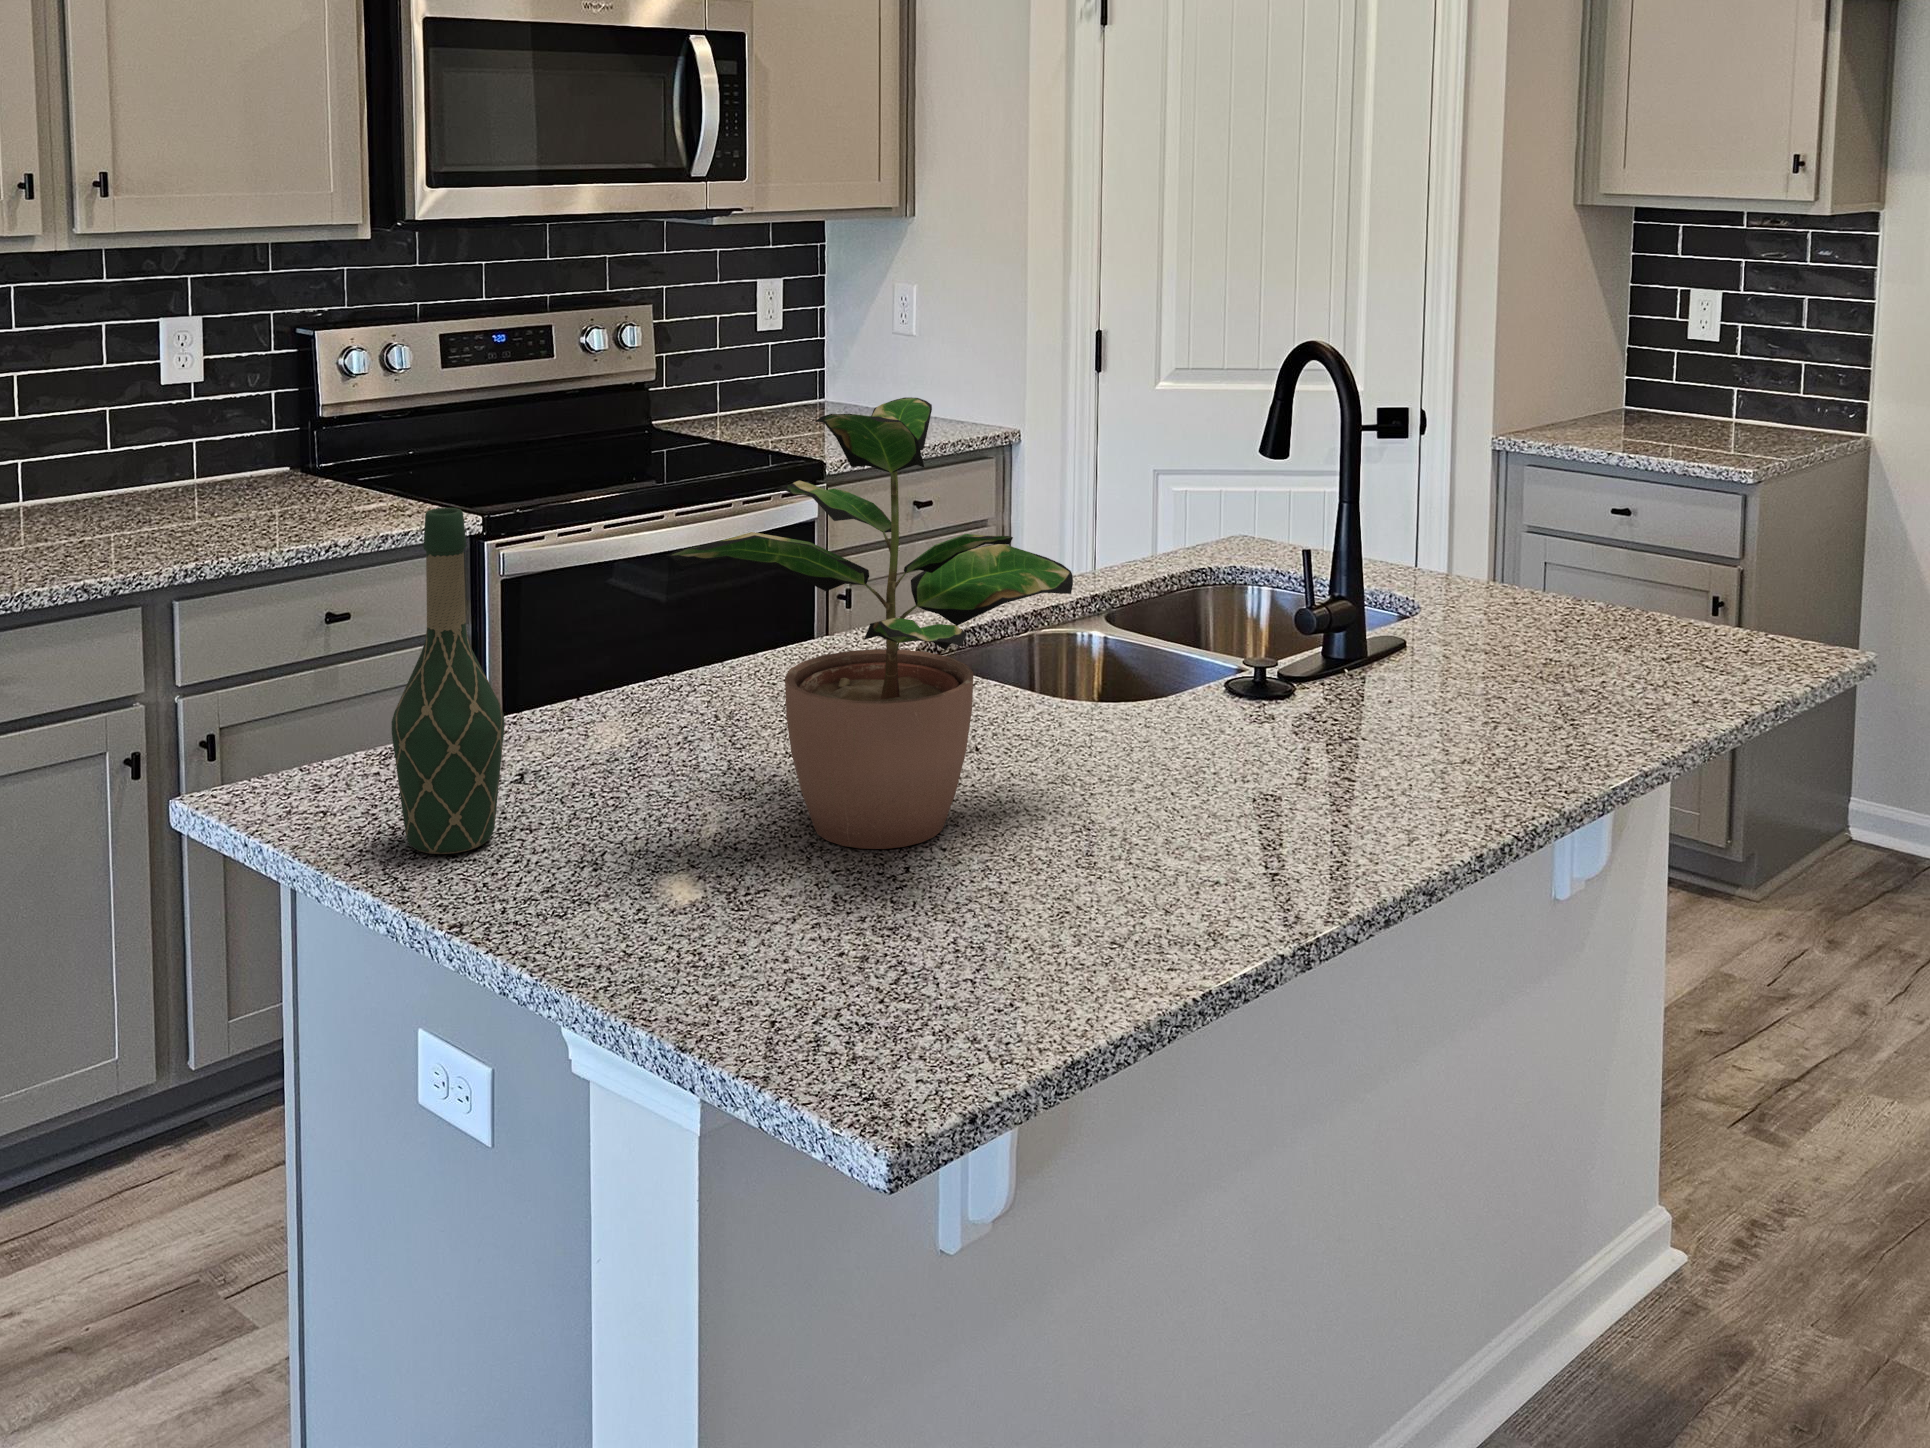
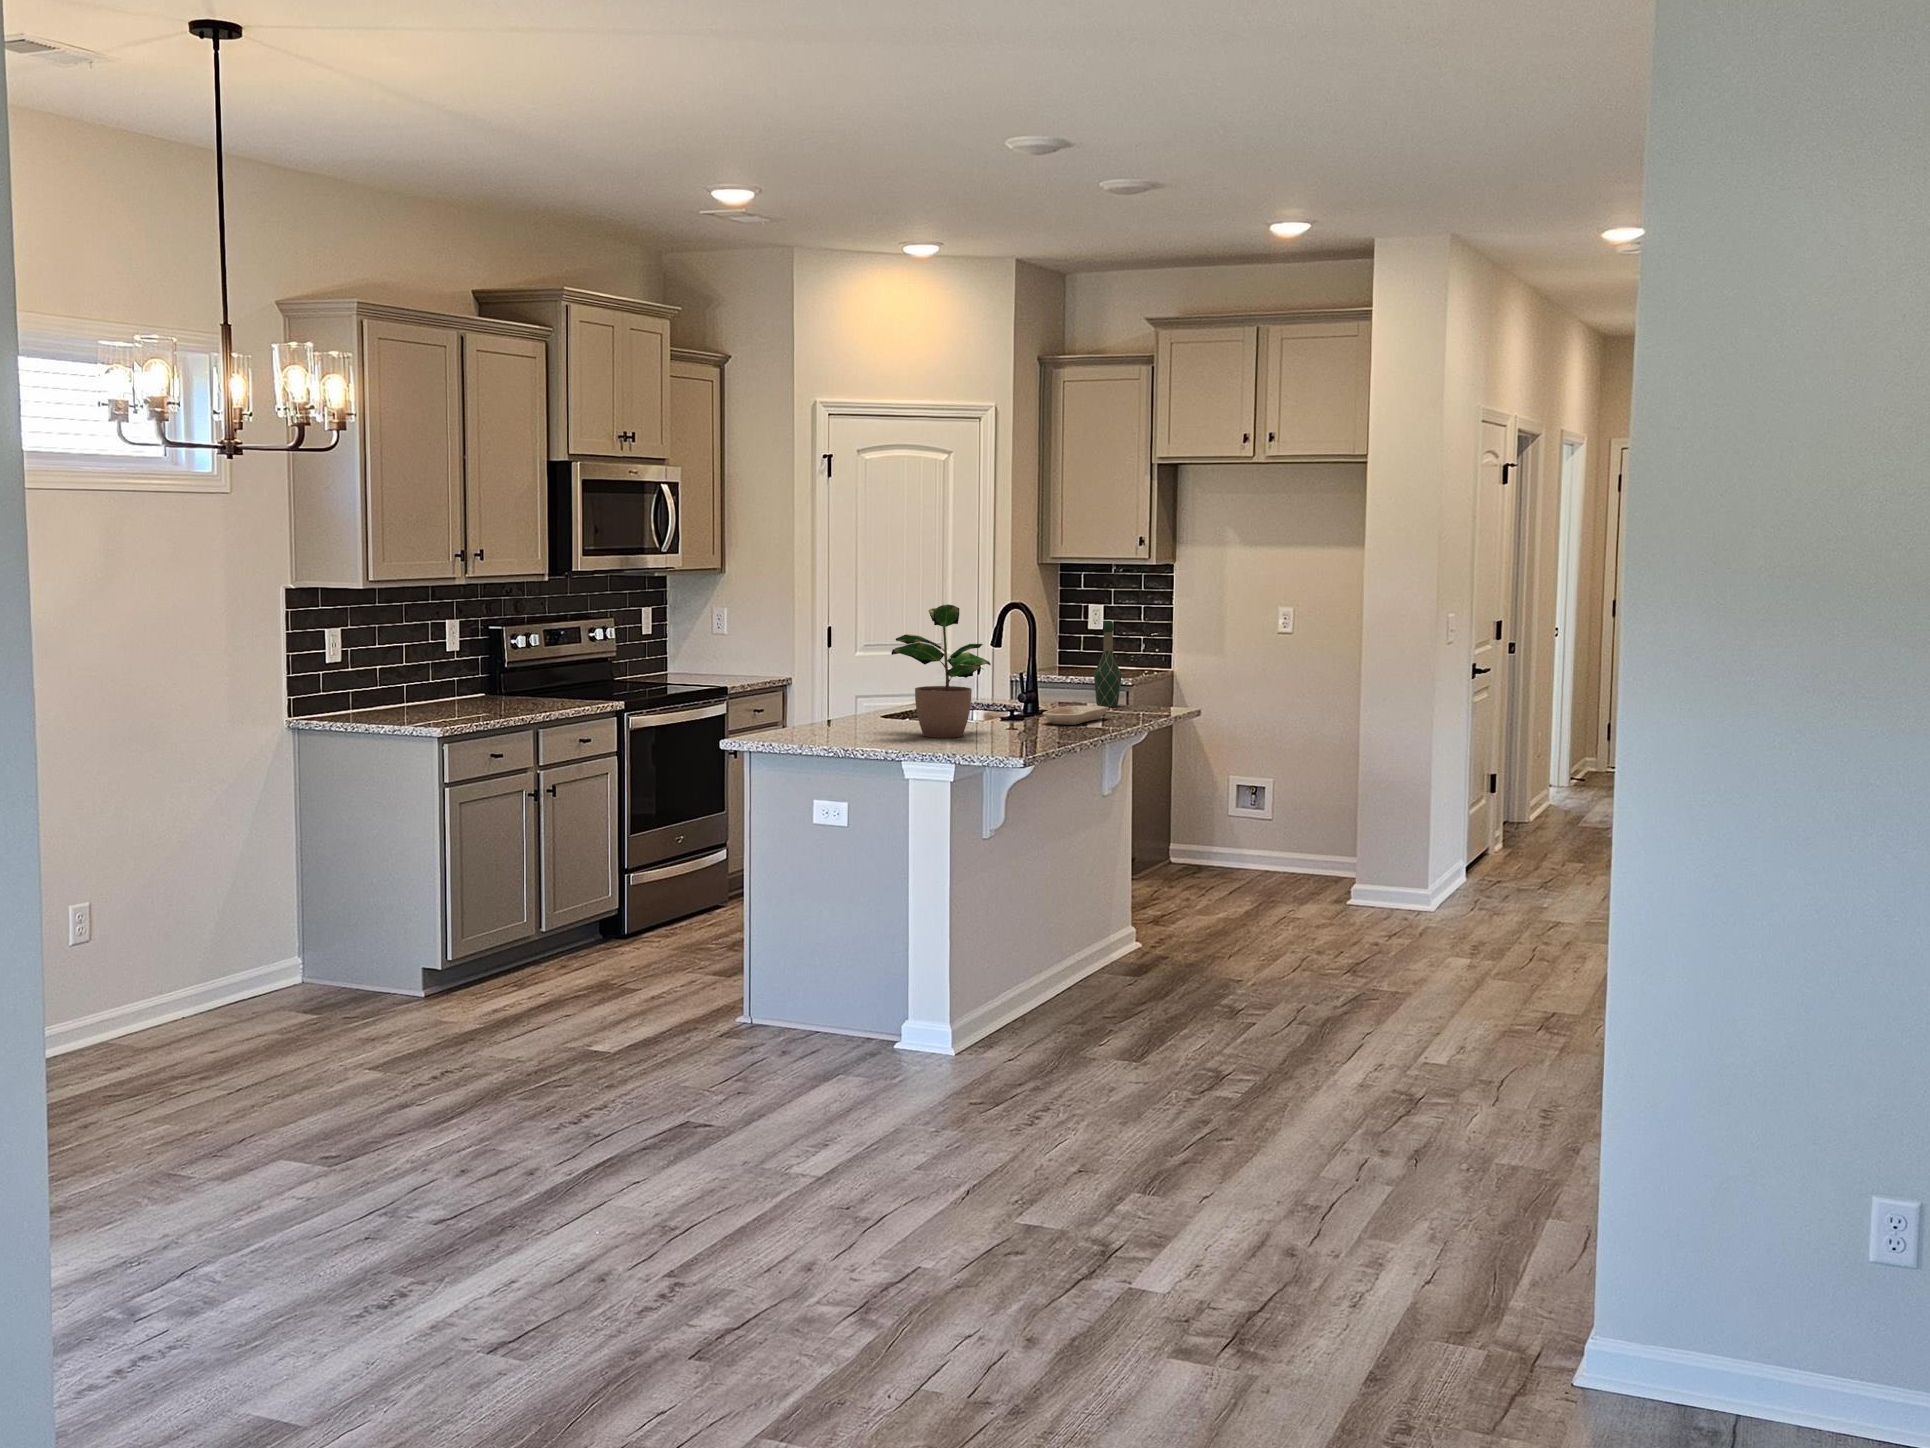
wine bottle: present [391,508,505,854] -> present [1094,621,1121,707]
tray: none [1297,664,1539,766] -> present [1043,706,1109,725]

